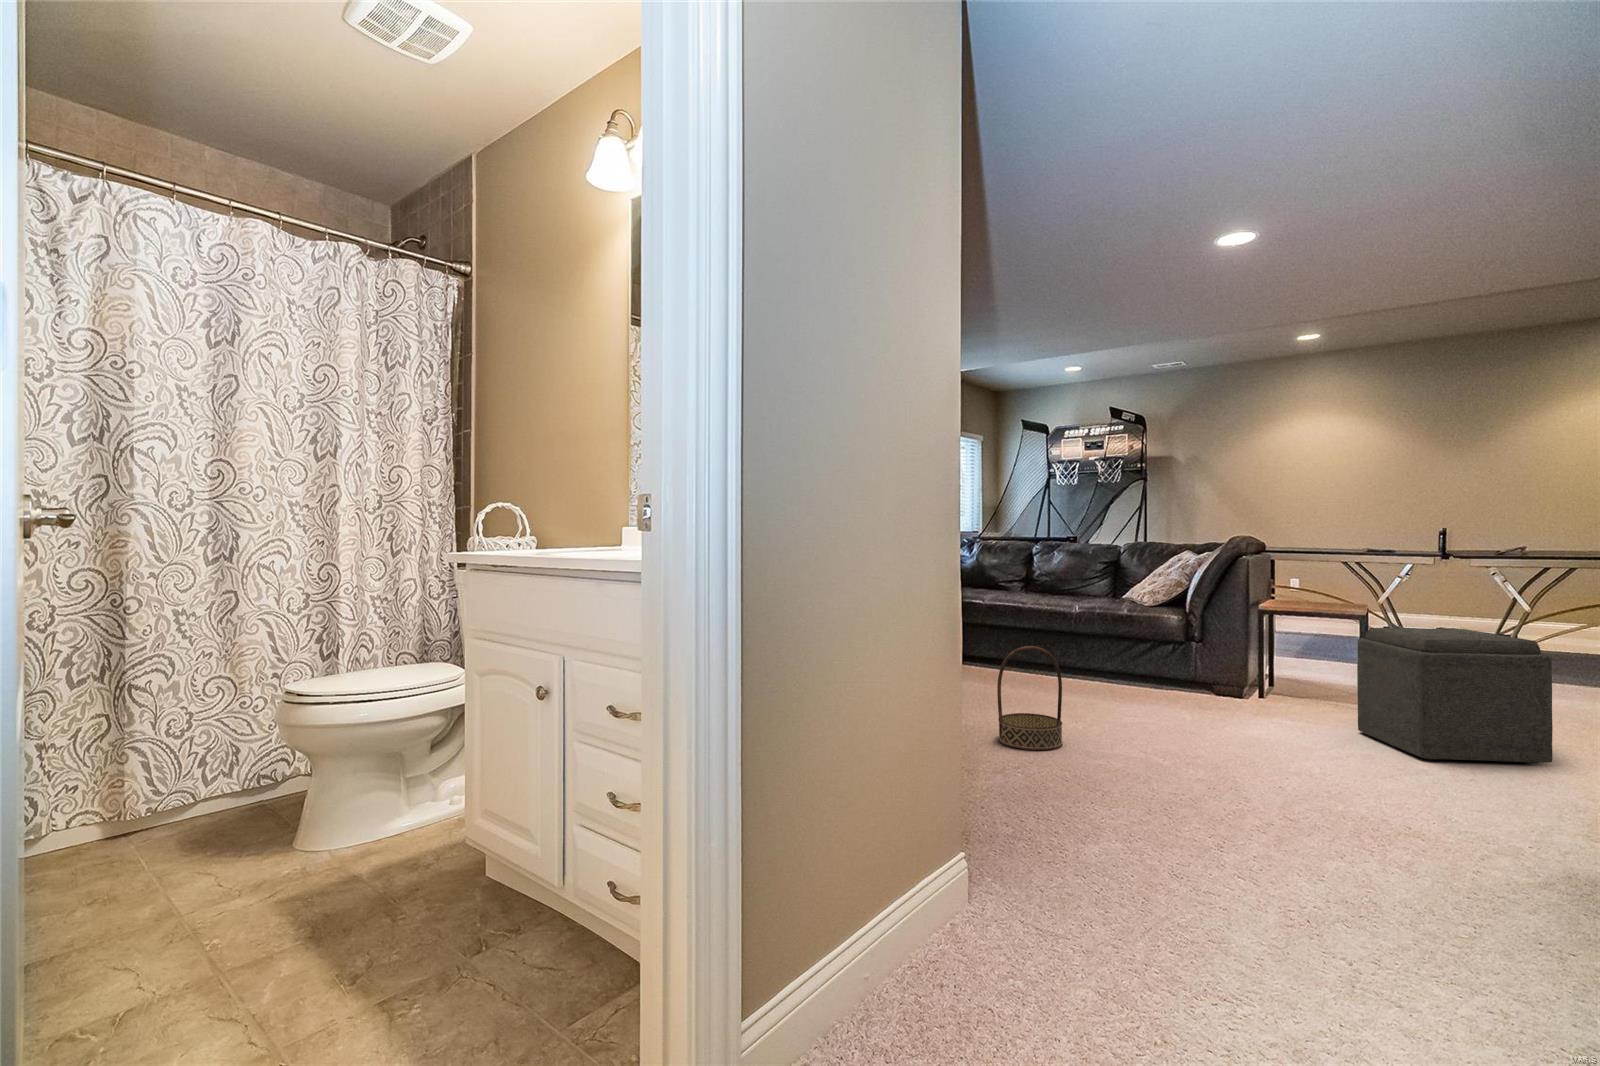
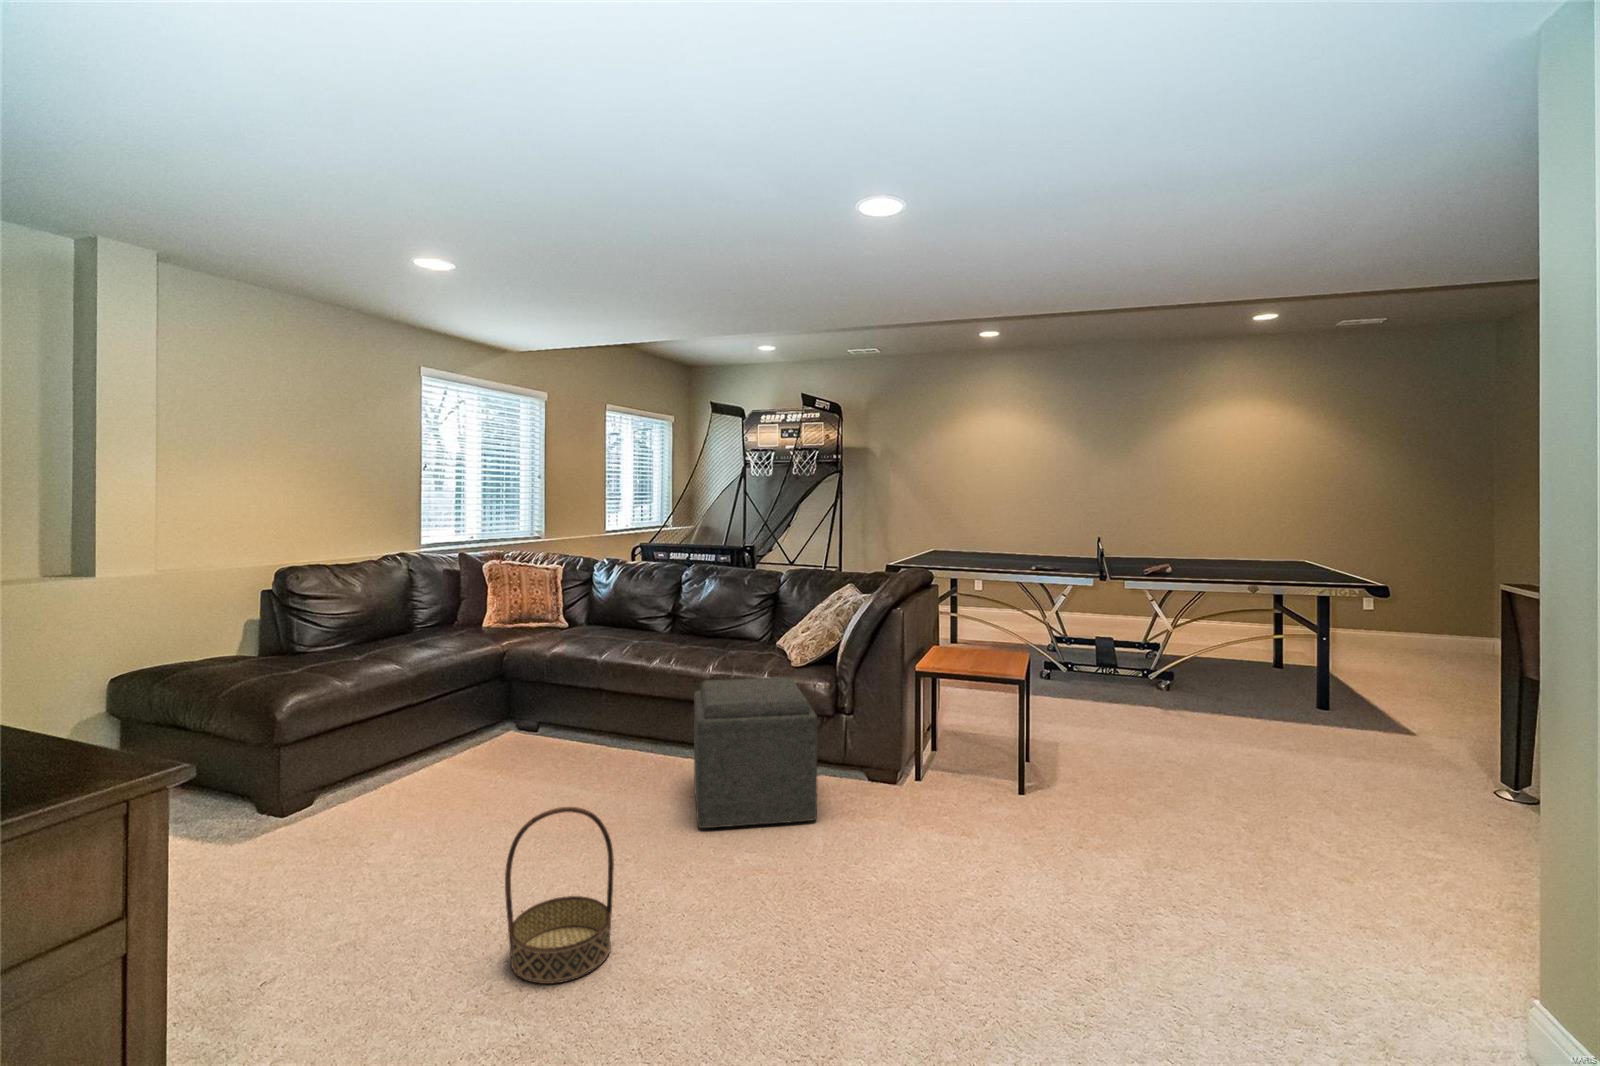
ottoman: present [1357,628,1553,763] -> present [694,677,817,828]

